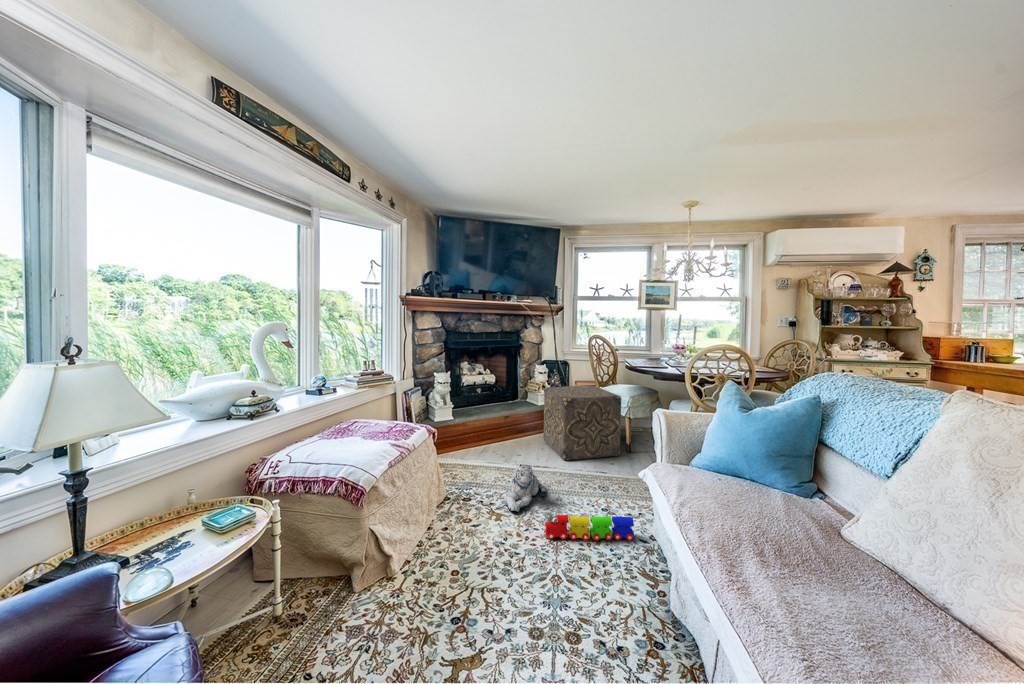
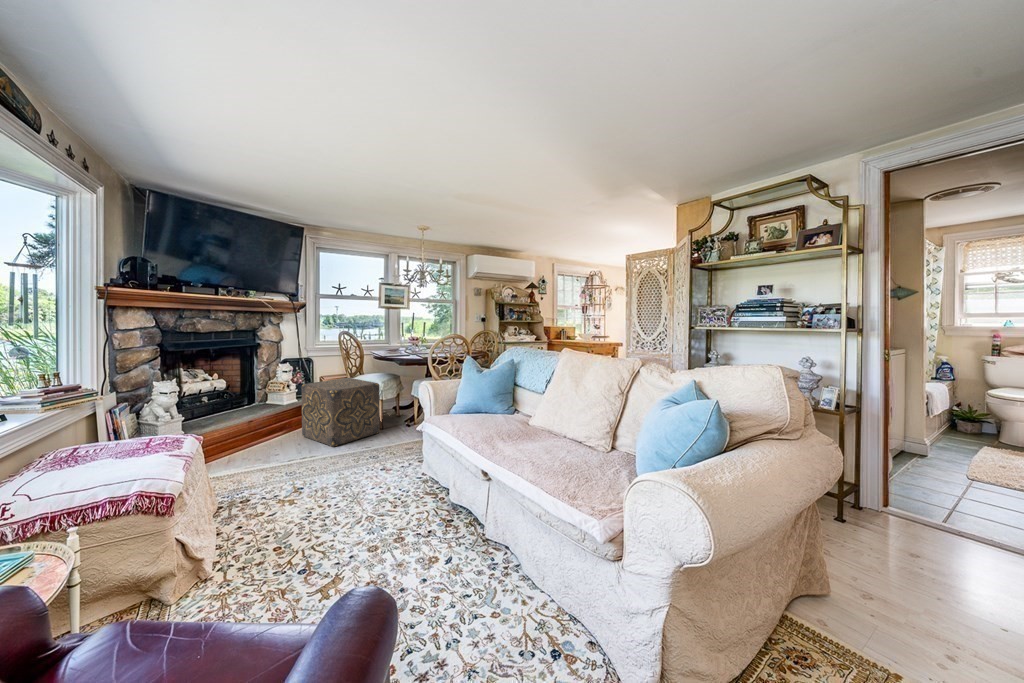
plush toy: present [506,464,546,512] -> none [296,452,331,494]
toy train: present [545,514,634,541] -> none [347,465,413,500]

